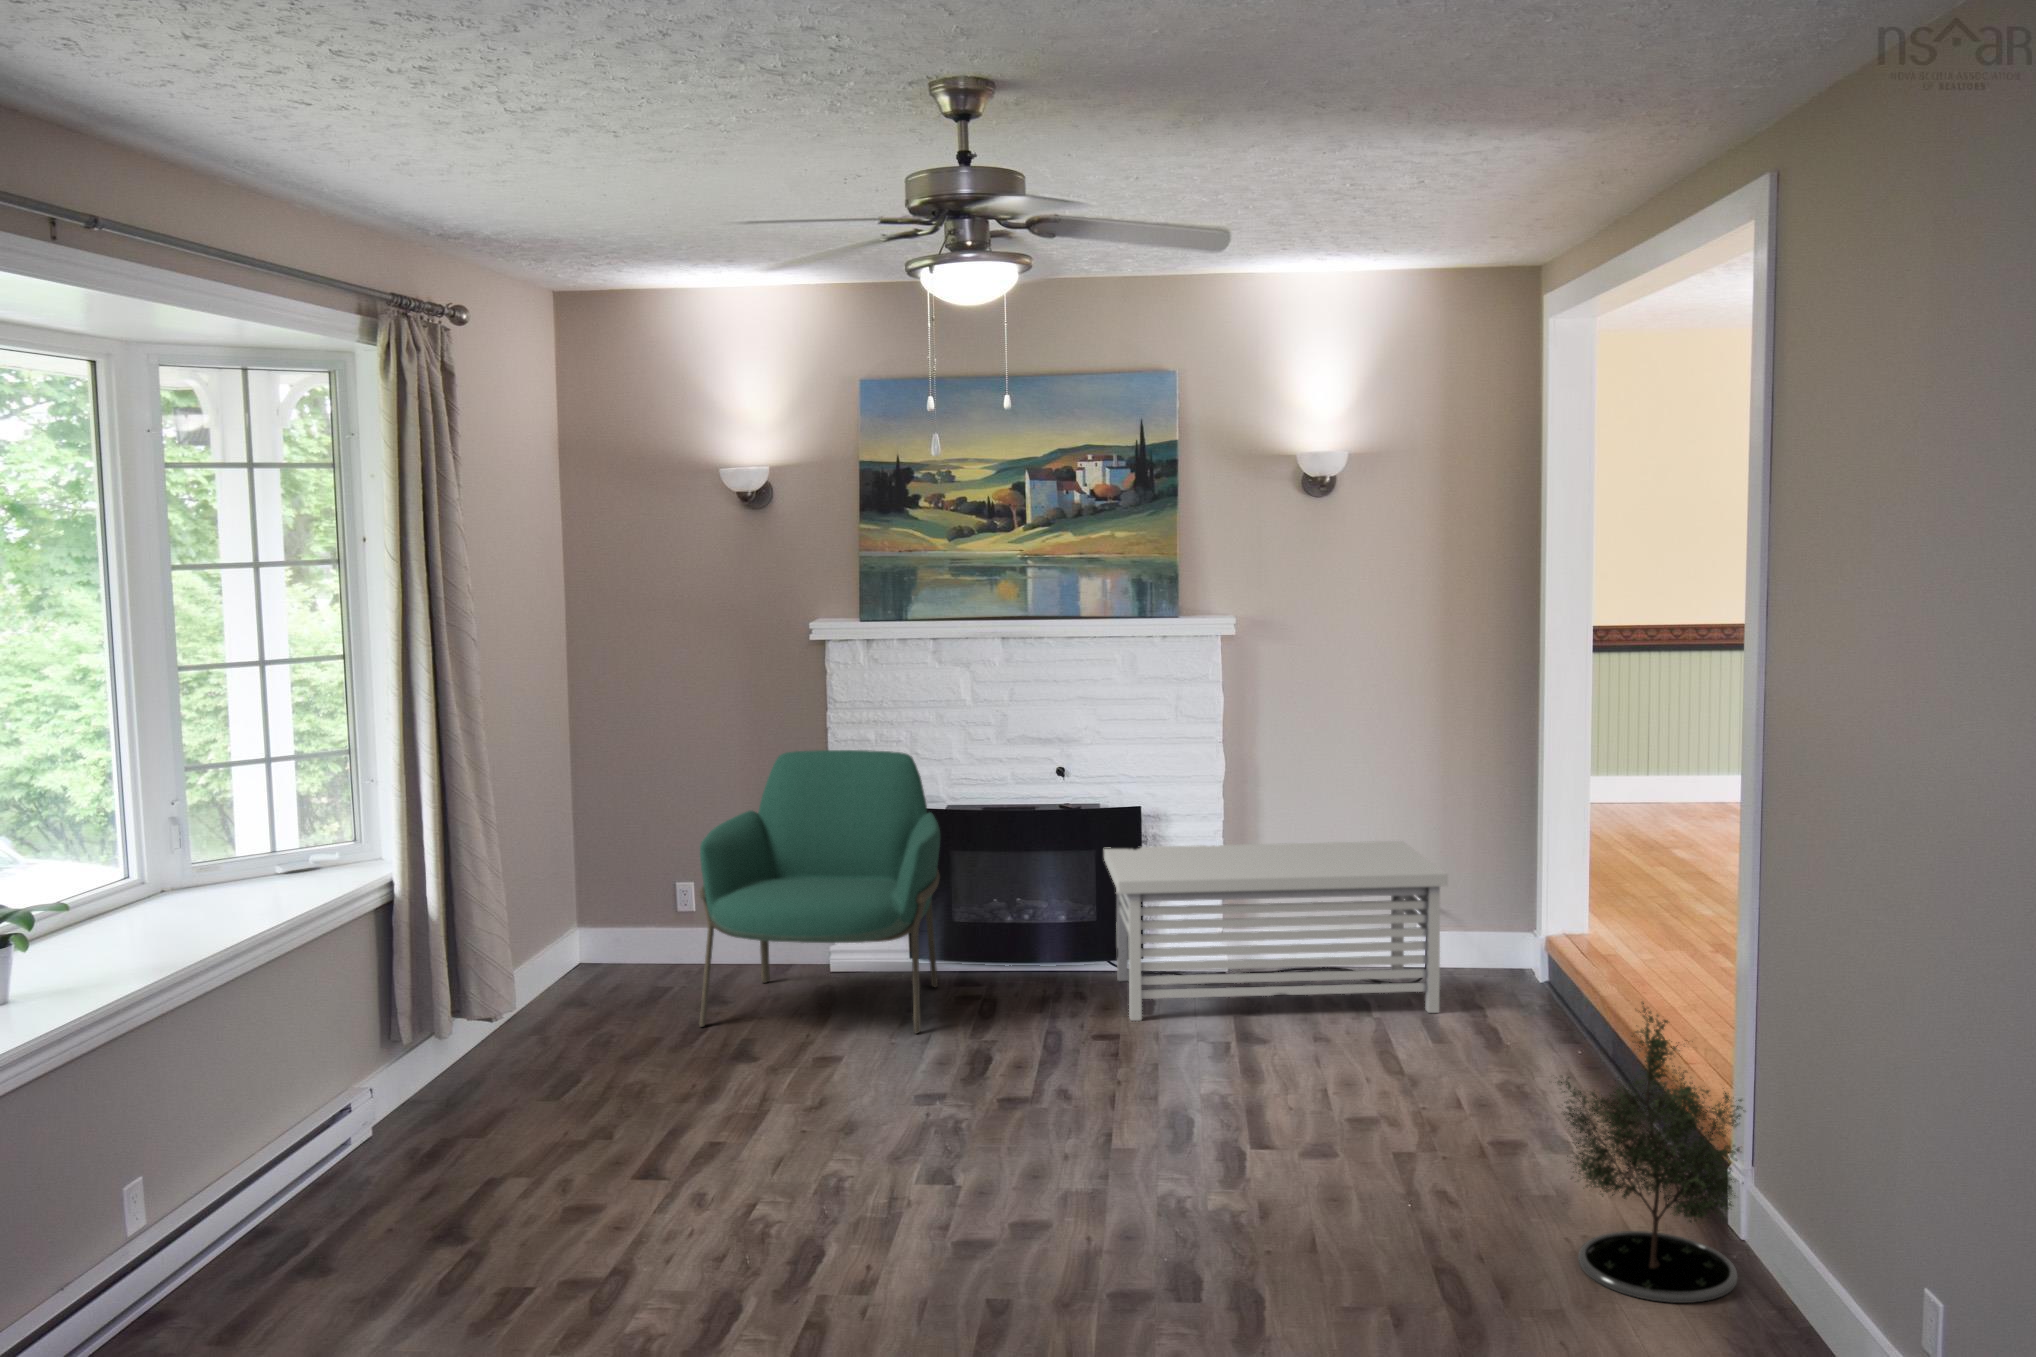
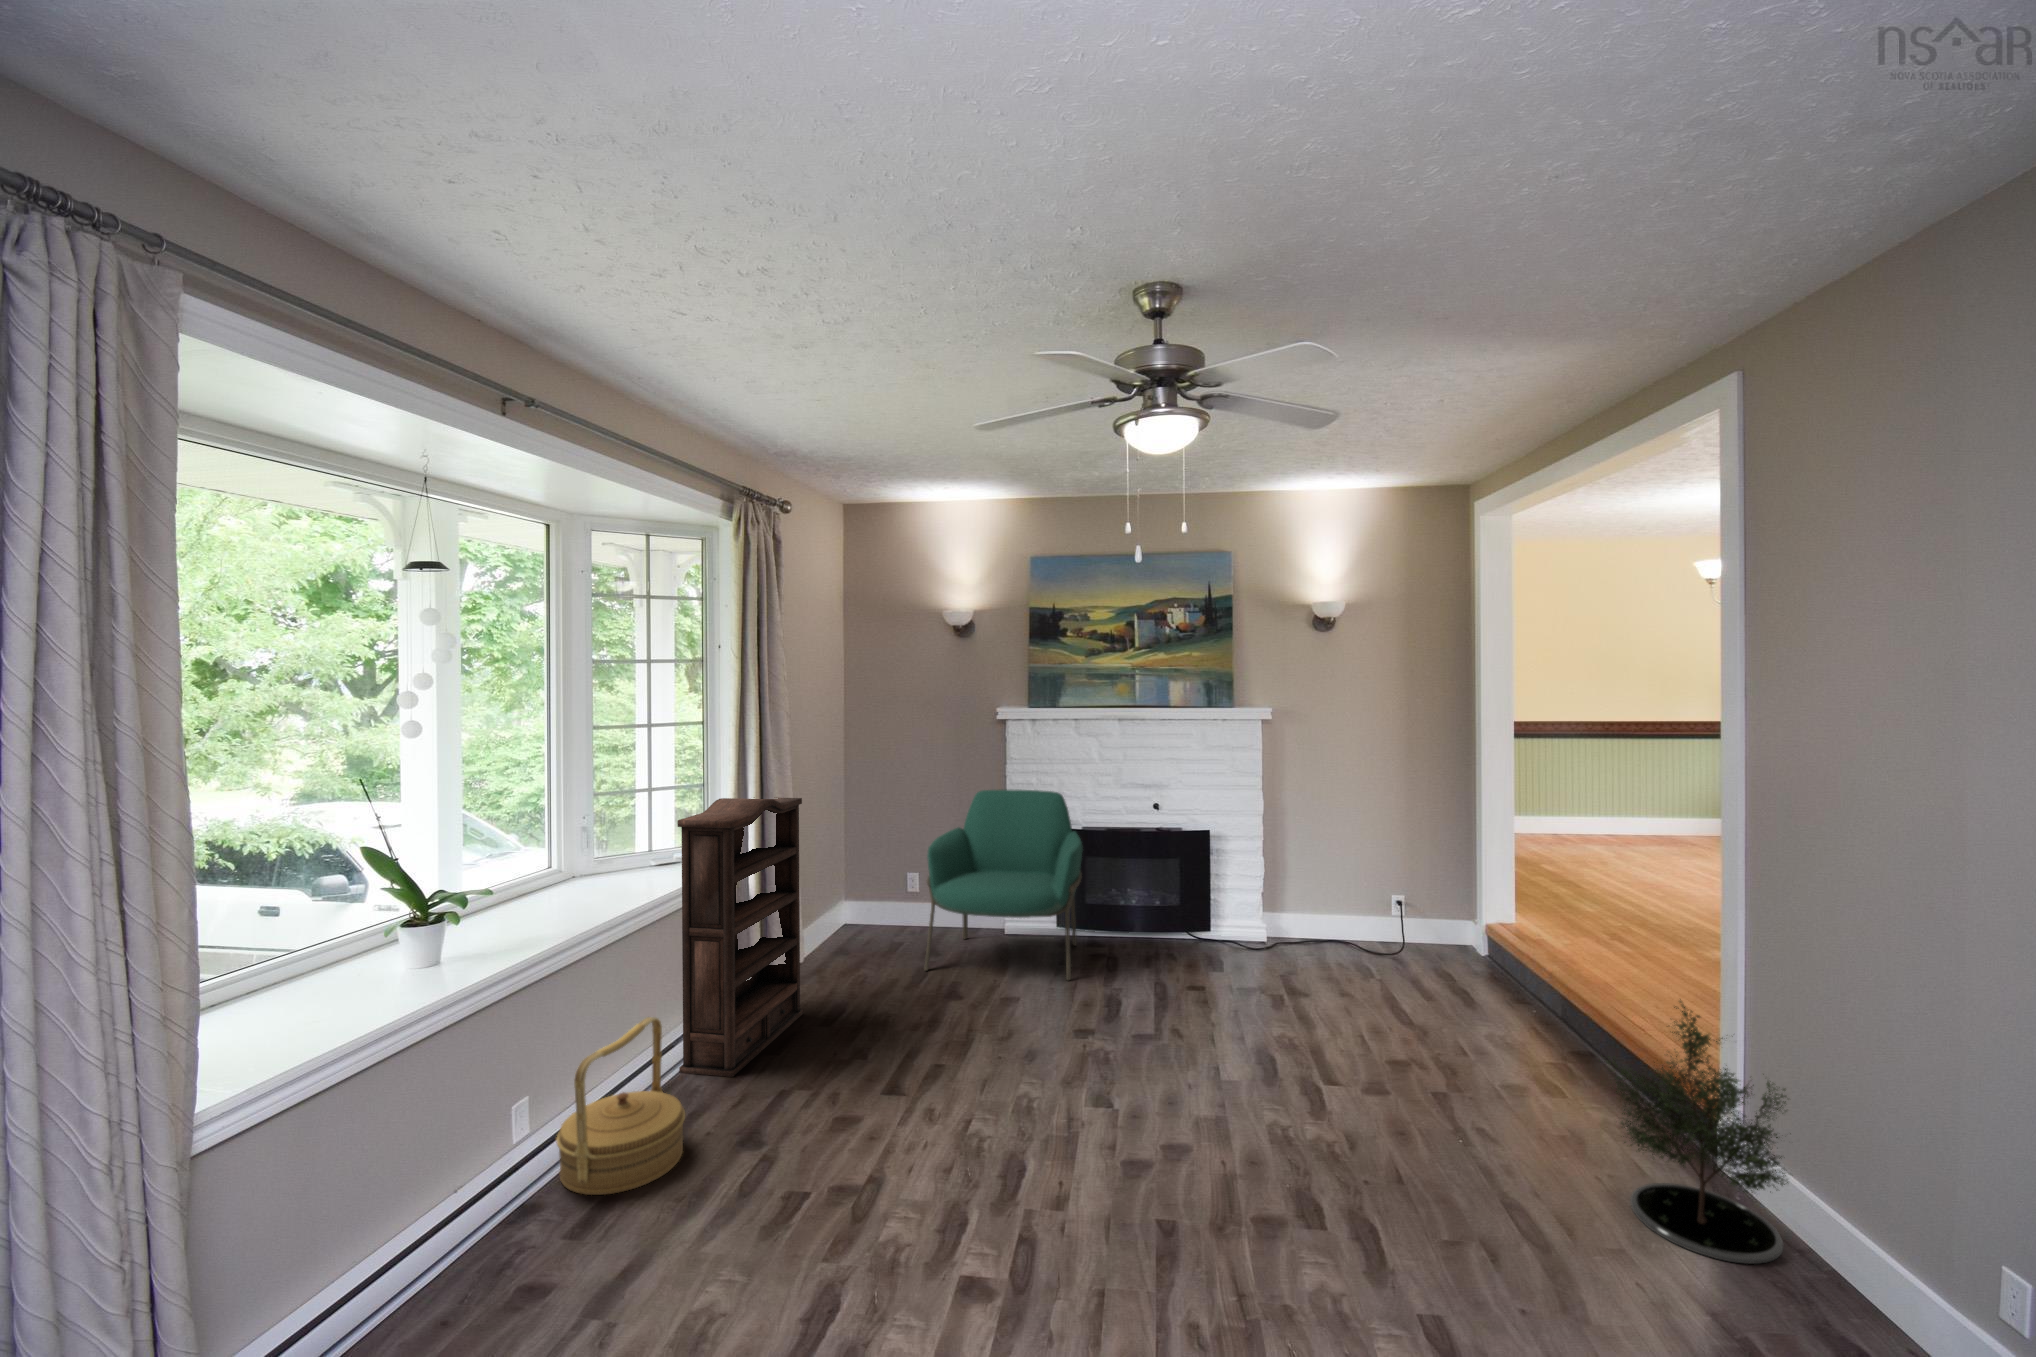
bookshelf: none [320,769,515,1165] -> present [677,797,803,1077]
storage bench: present [1104,841,1448,1021] -> none [1185,856,1427,976]
woven basket: none [187,1074,360,1295] -> present [556,1017,685,1195]

